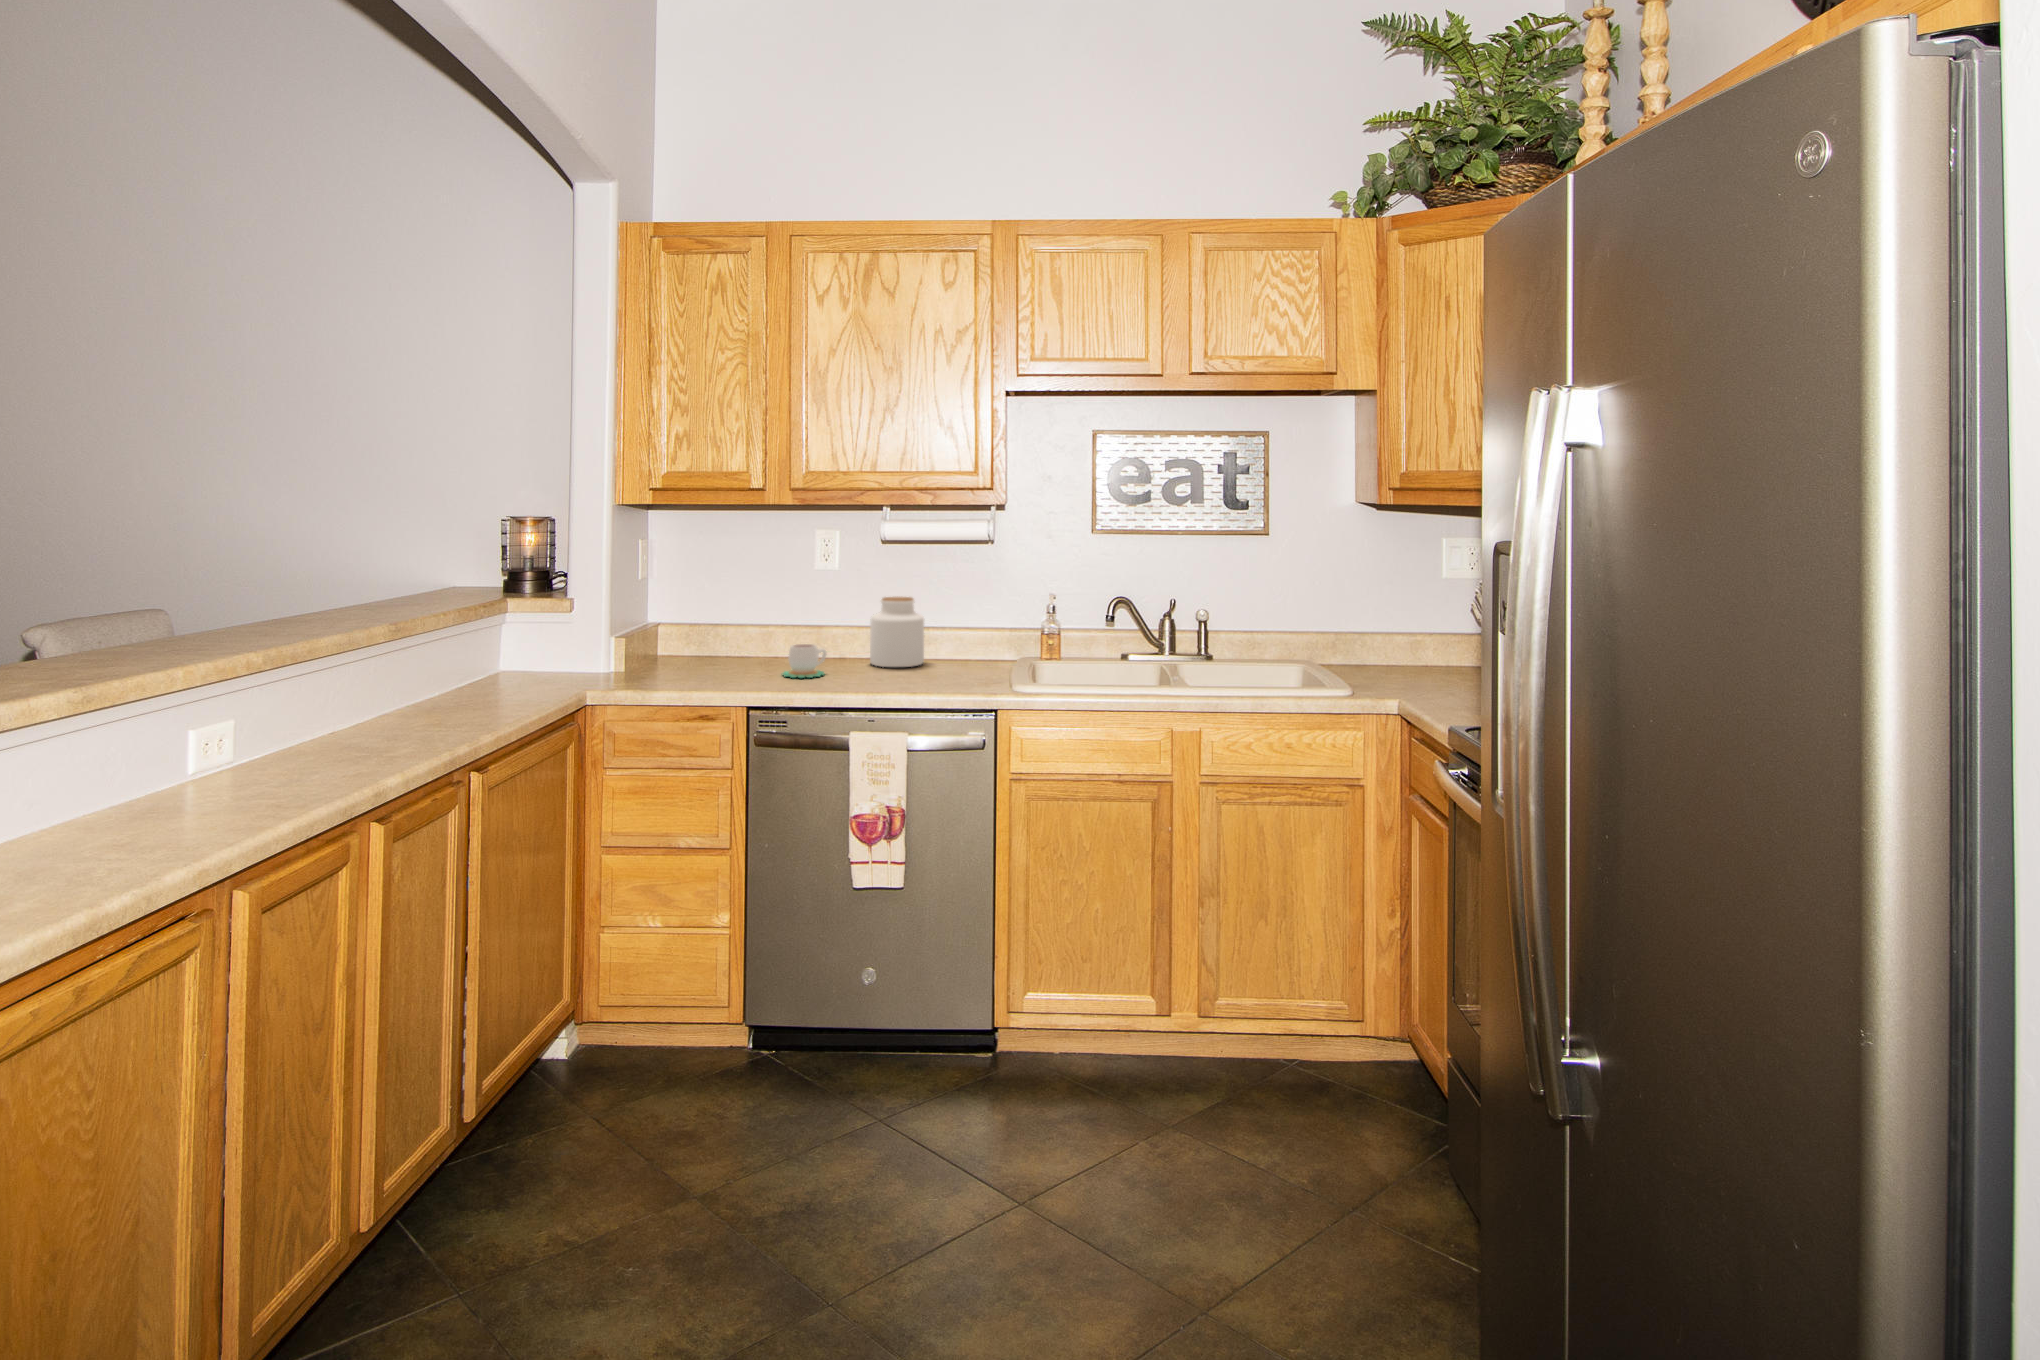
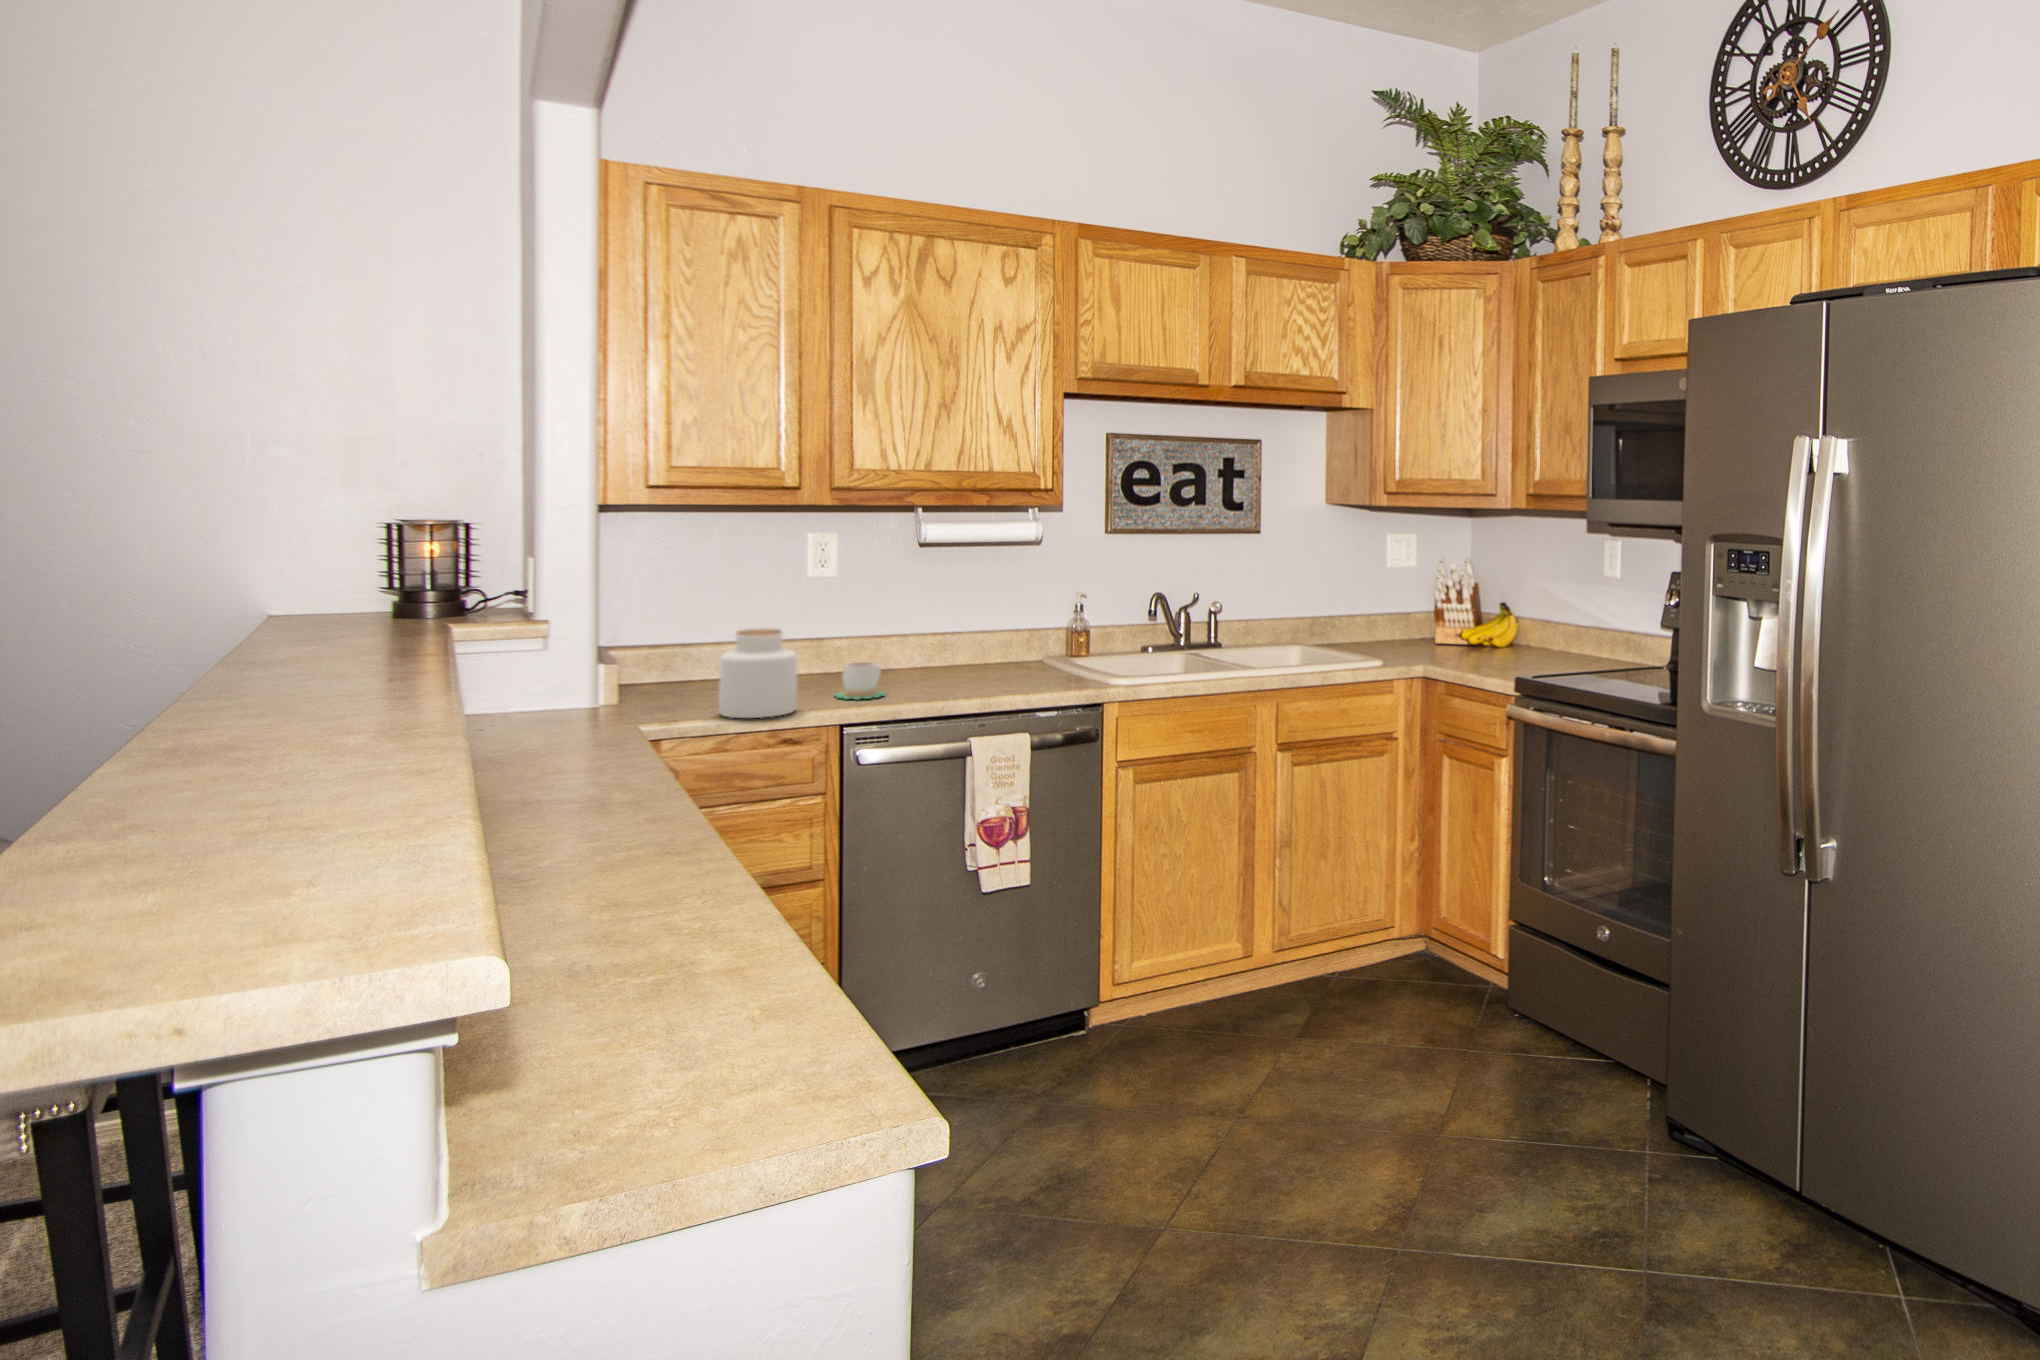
jar: present [870,597,924,667] -> present [719,629,797,718]

